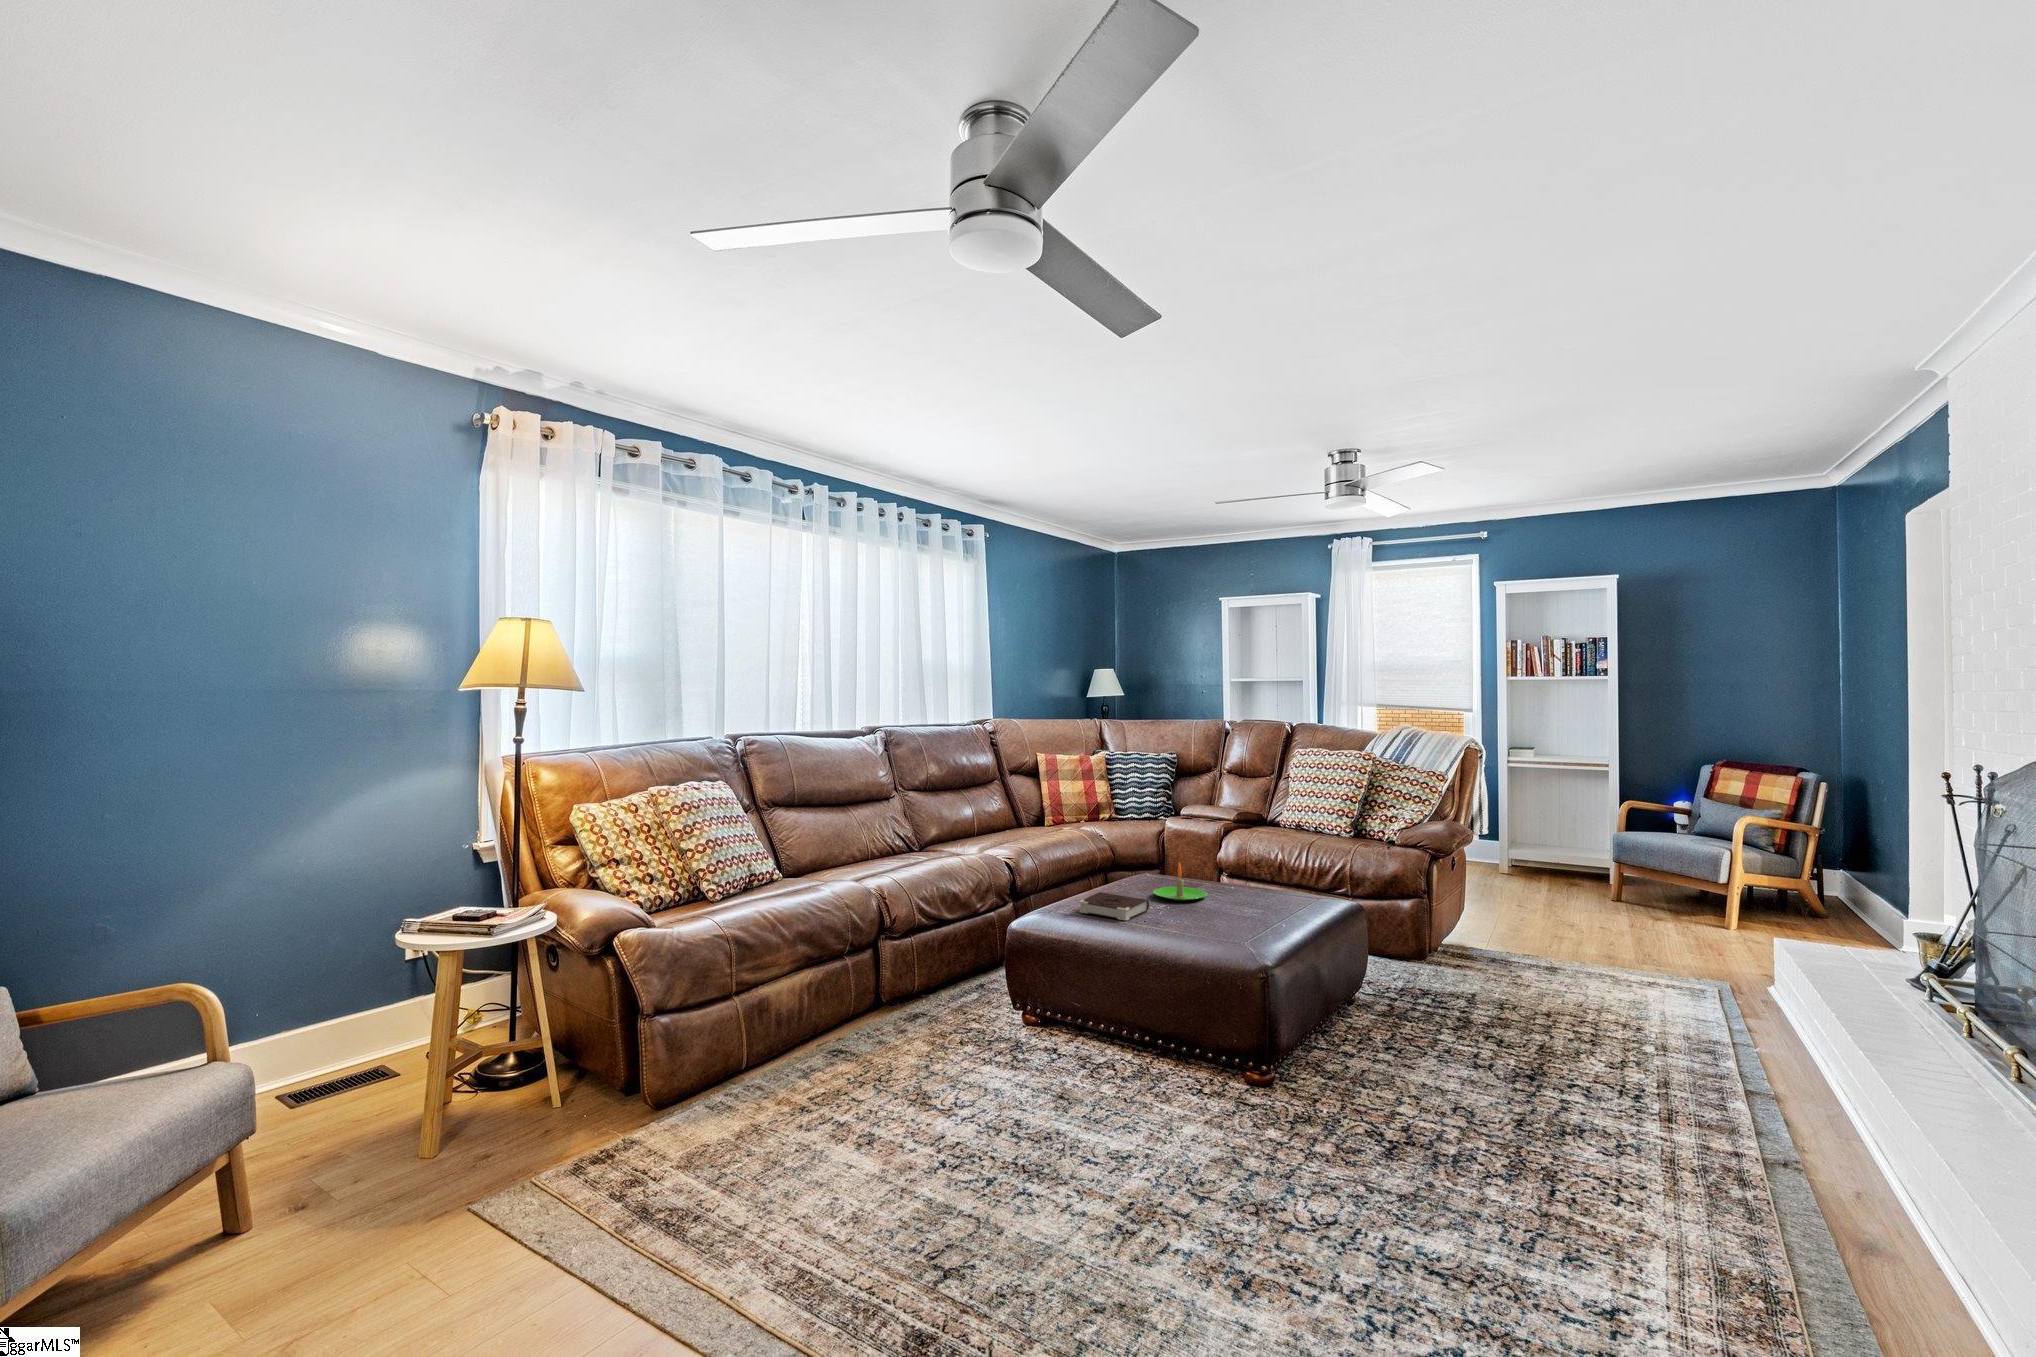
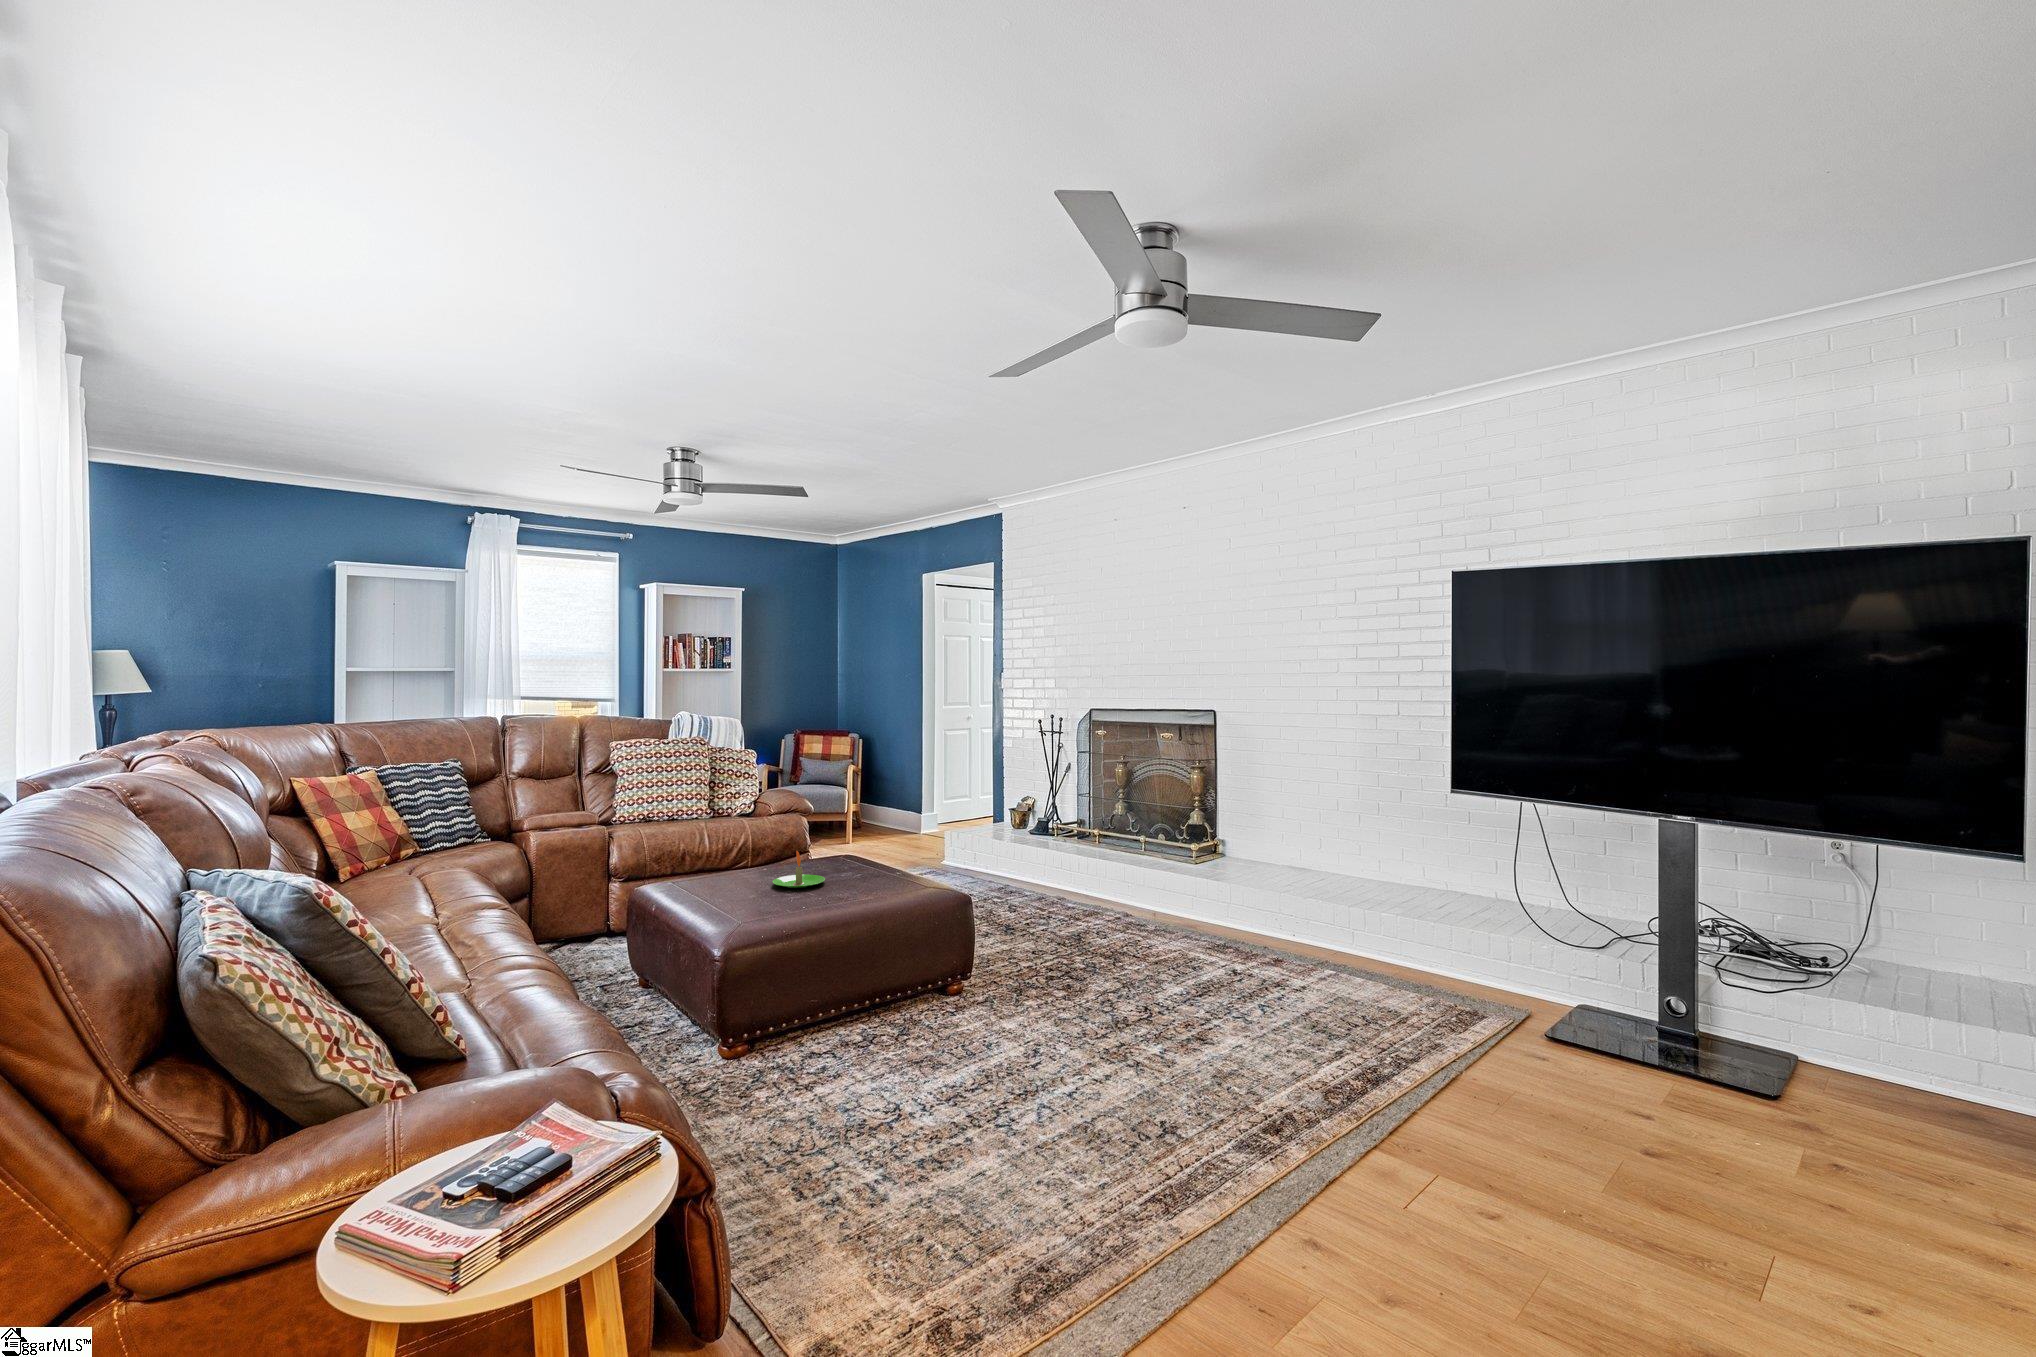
book: present [1079,892,1149,920] -> none [773,887,842,916]

